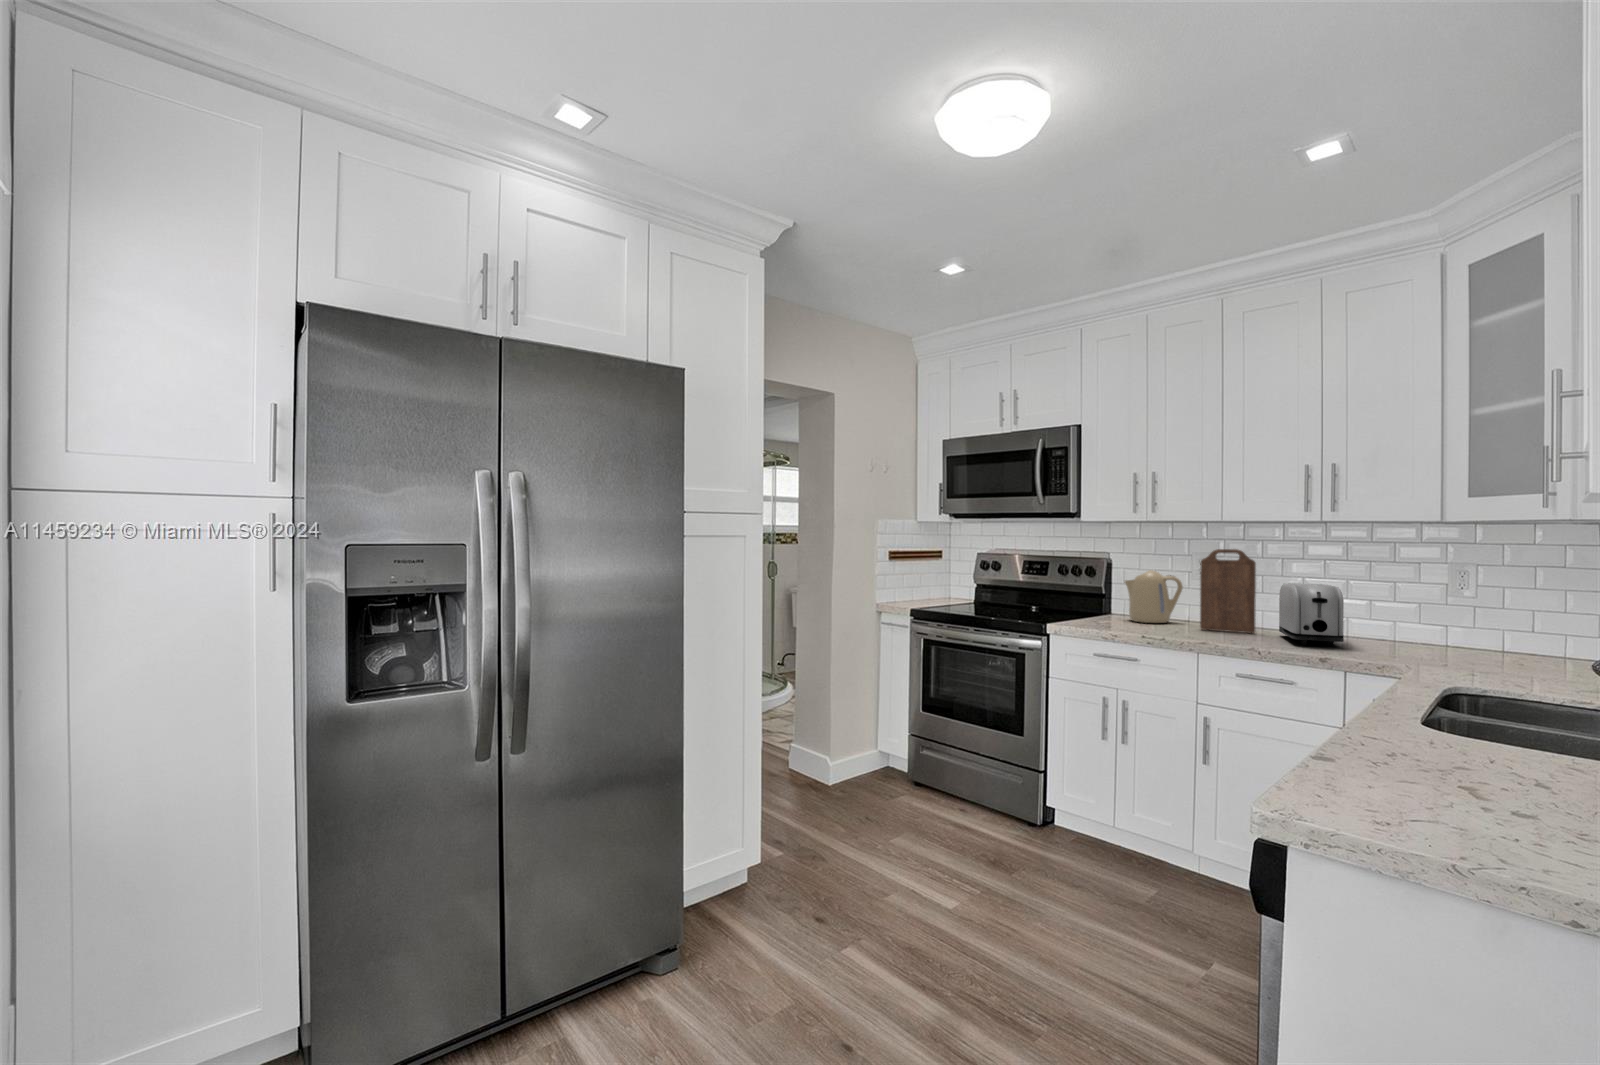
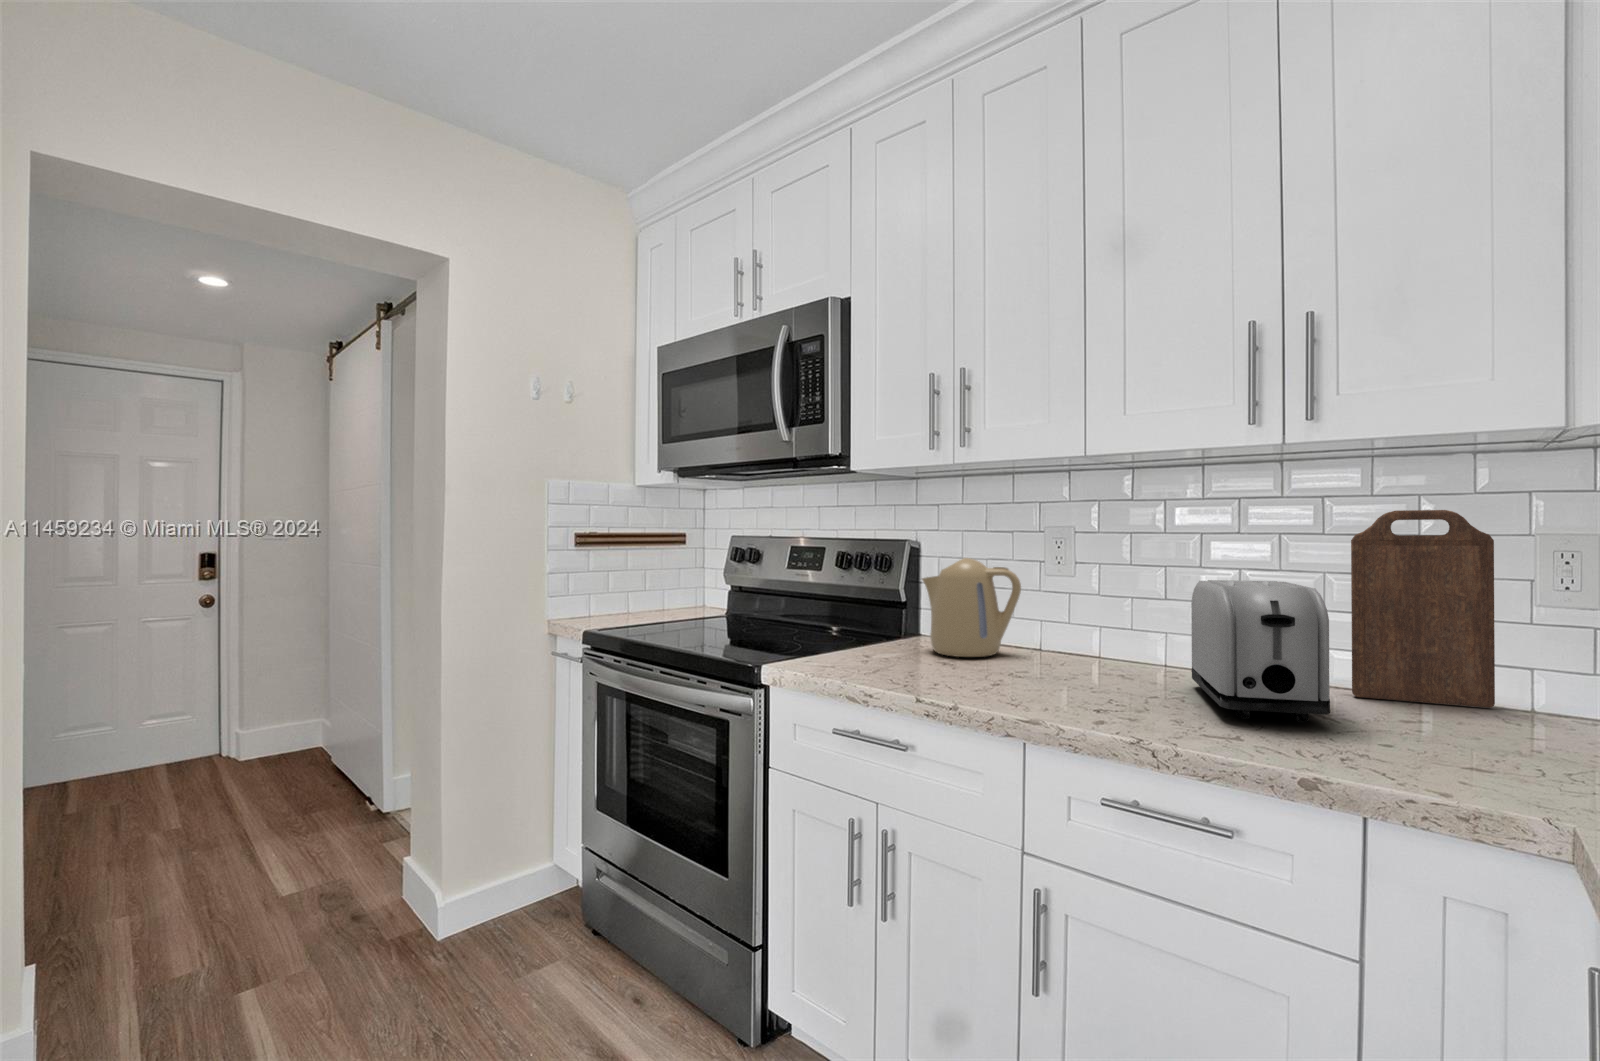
cutting board: present [1200,549,1256,633] -> present [1351,510,1495,708]

